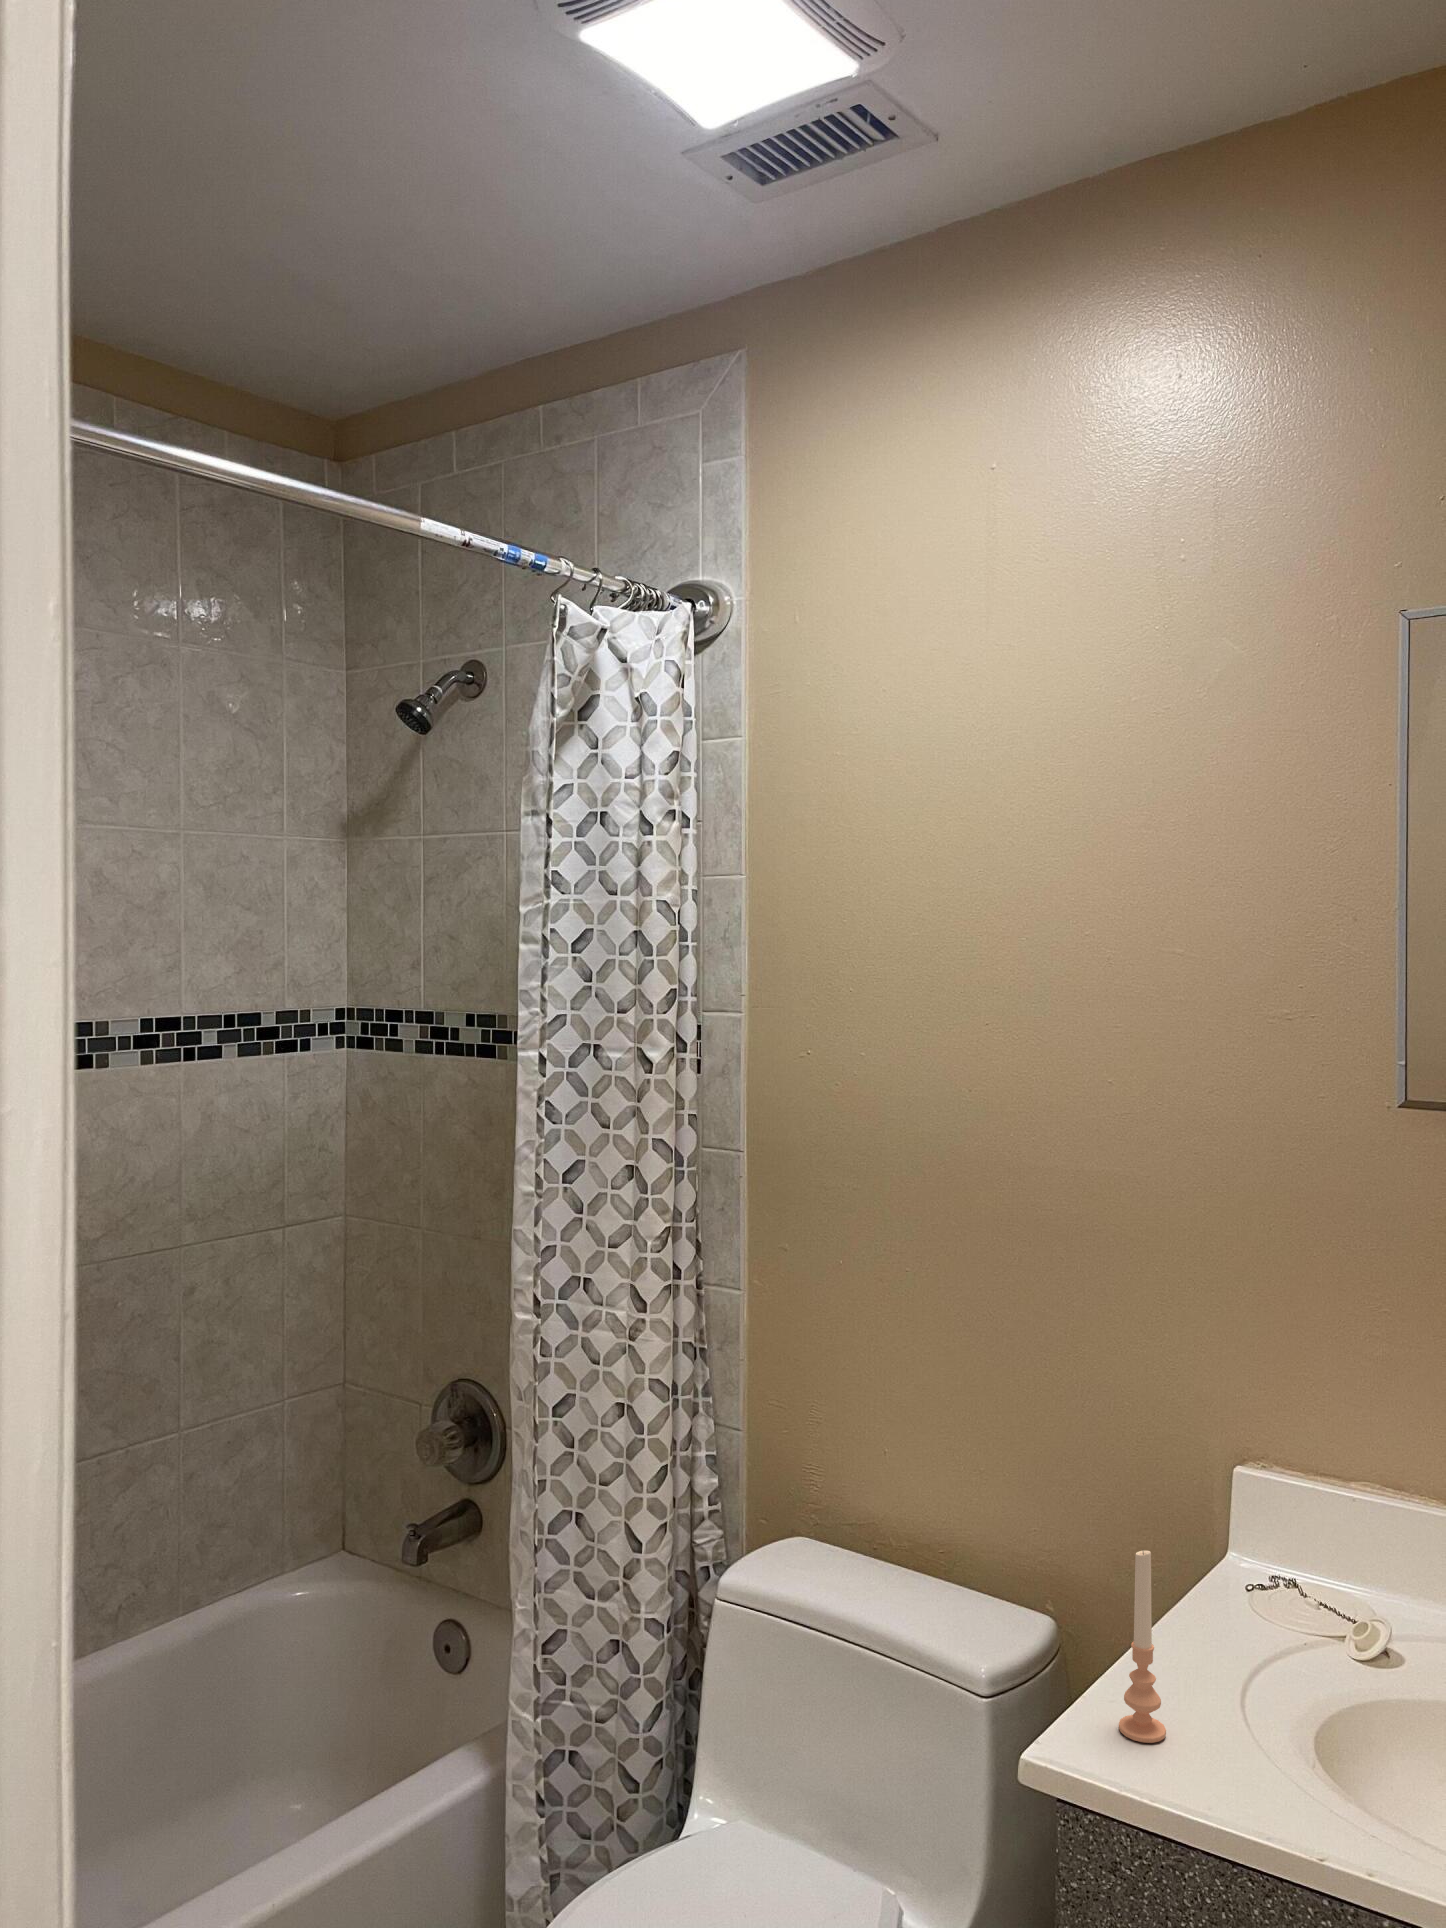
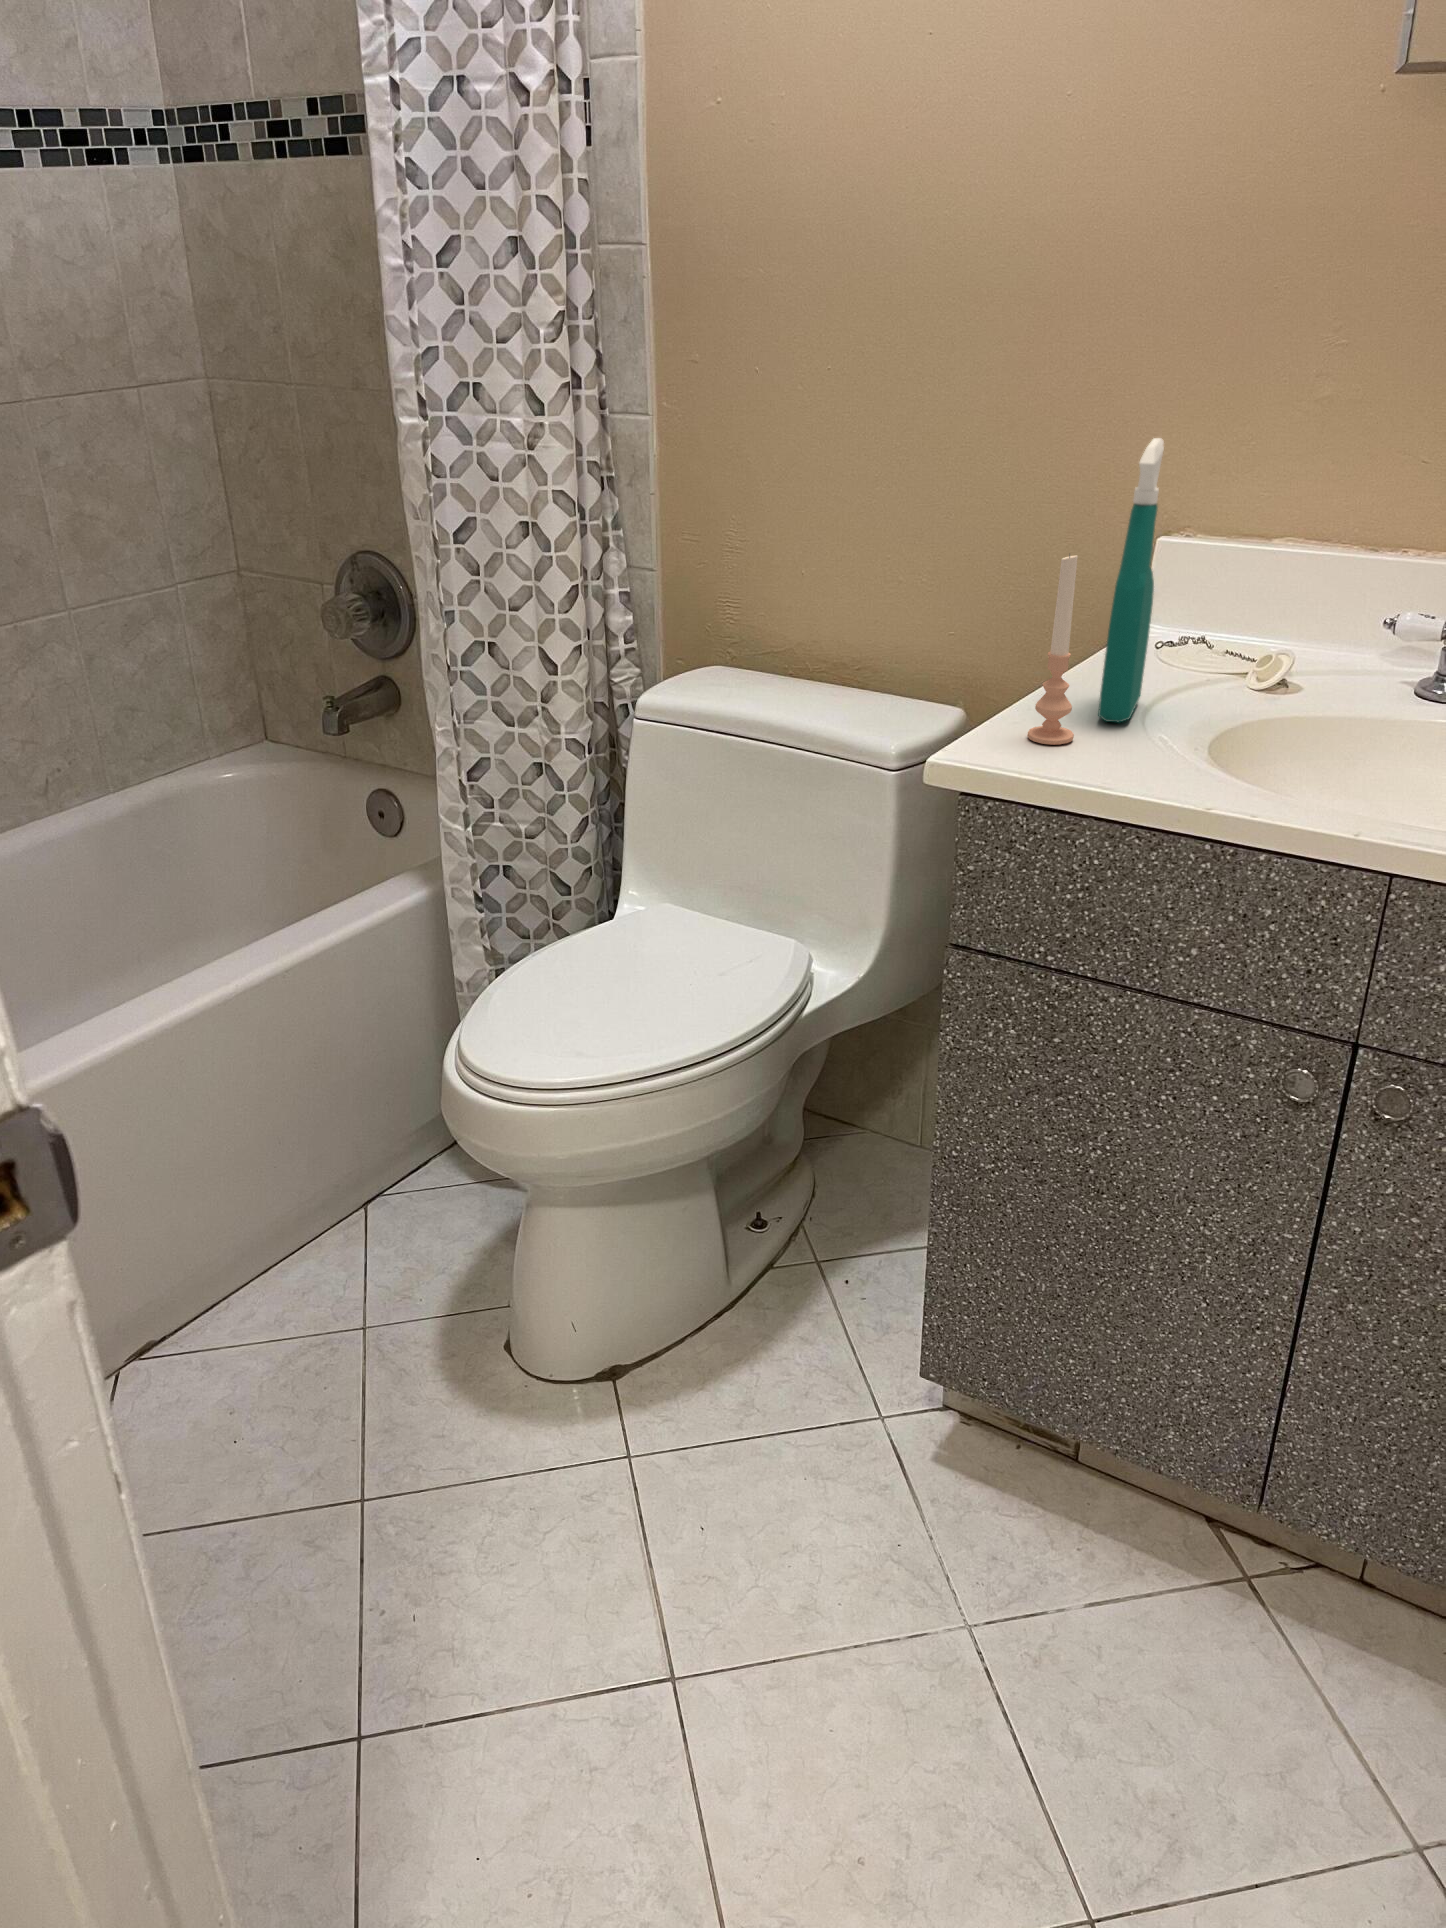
spray bottle: none [1190,1425,1232,1711] -> present [1098,438,1164,722]

